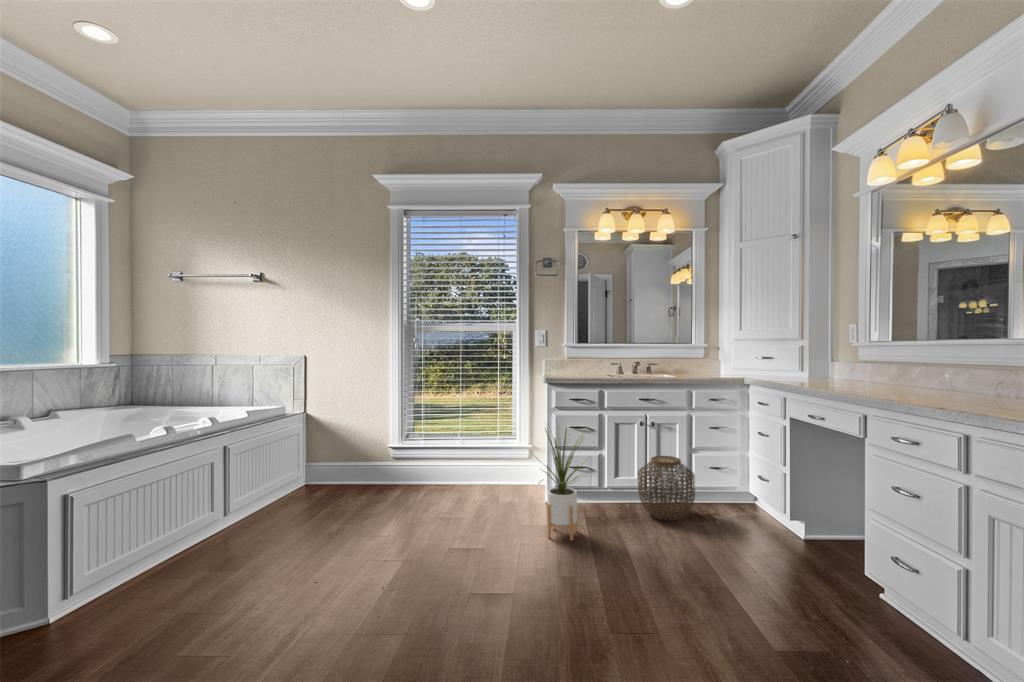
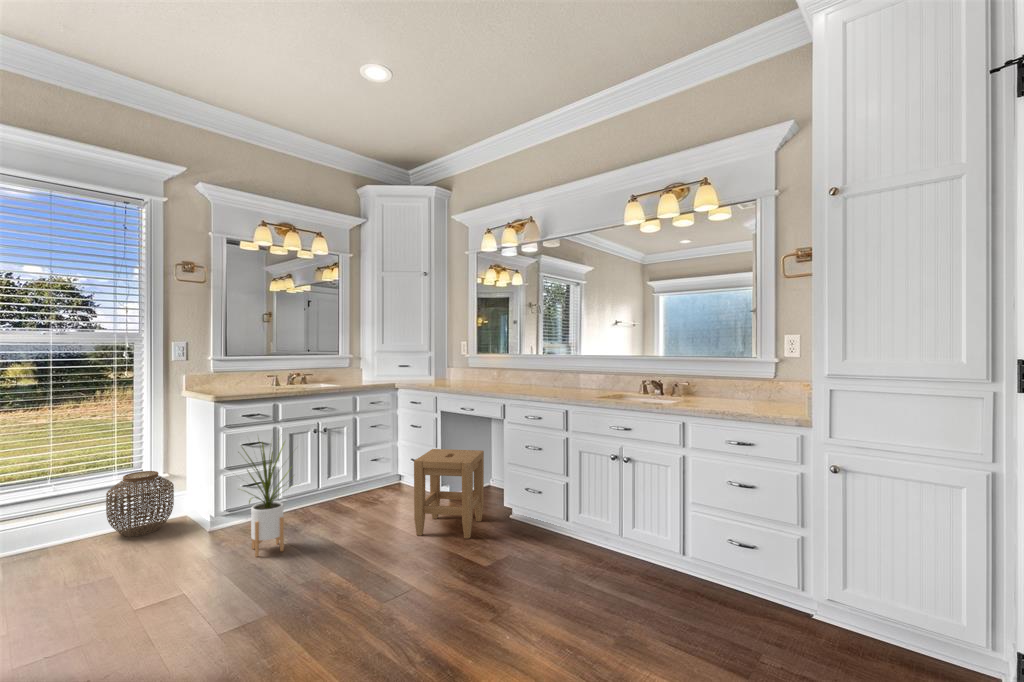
woven basket: present [638,456,695,520] -> present [106,471,174,536]
stool: none [708,466,827,603] -> present [414,449,484,539]

